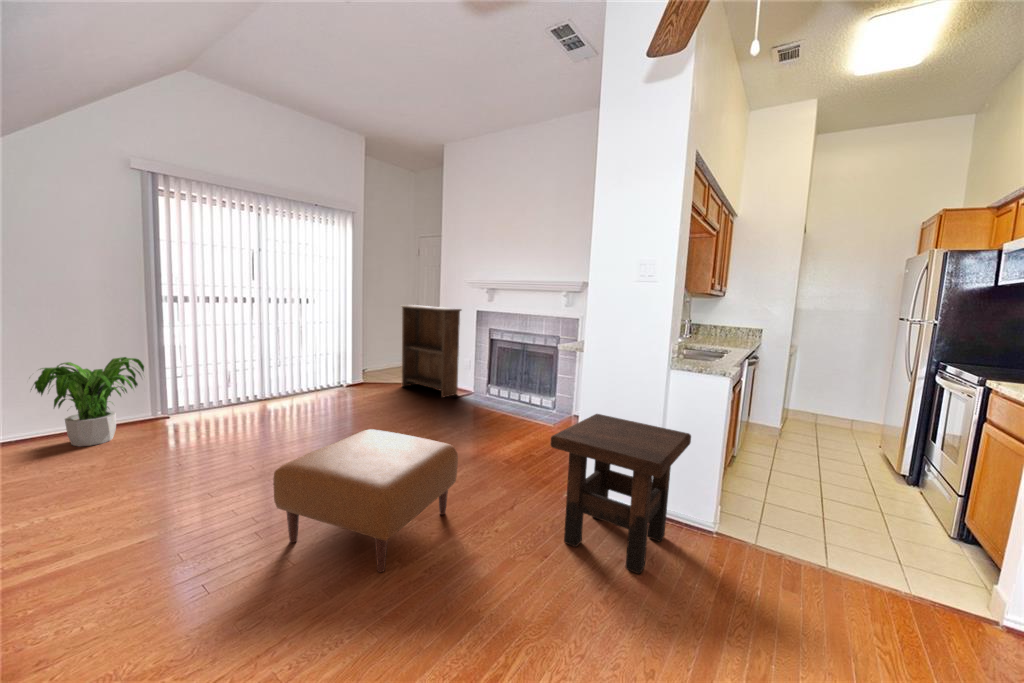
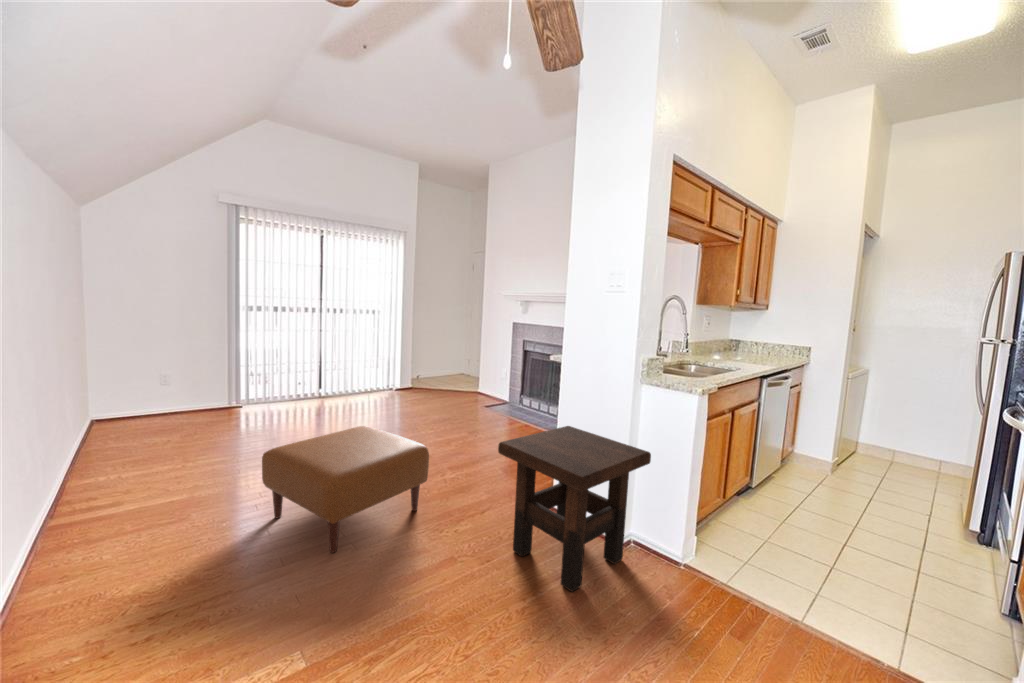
bookshelf: present [401,305,461,397] -> none [444,317,497,406]
potted plant: present [31,357,144,446] -> none [134,355,221,425]

